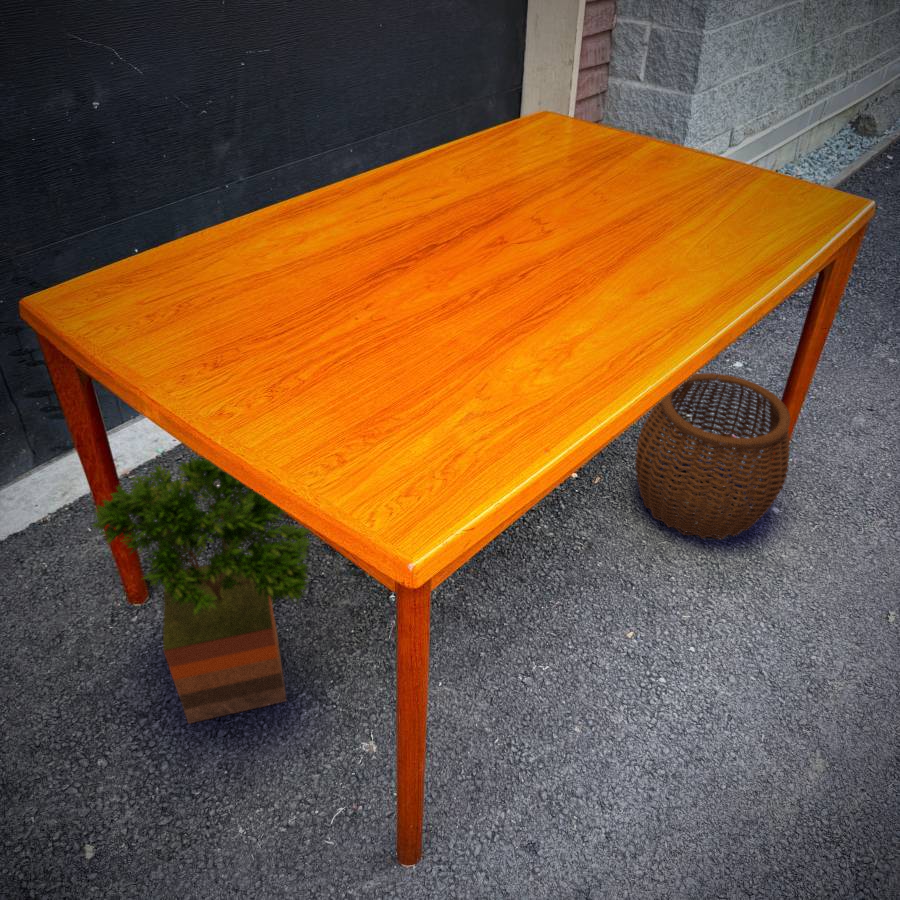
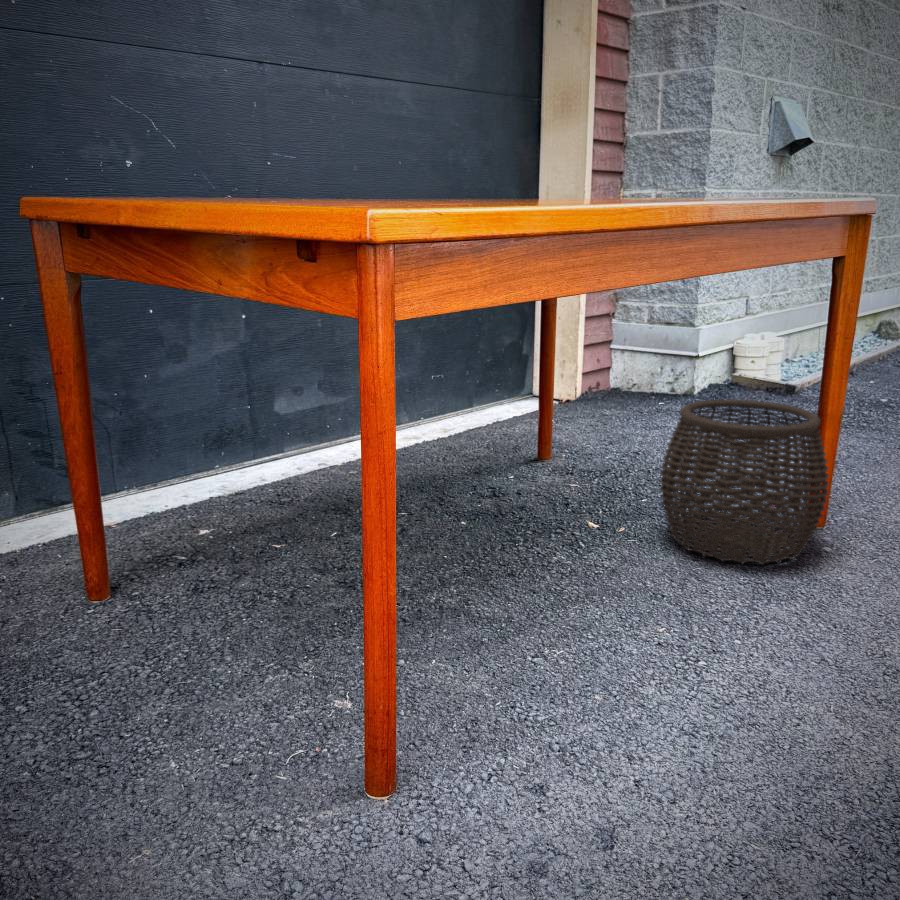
potted tree: present [92,457,310,723] -> none [65,352,296,682]

